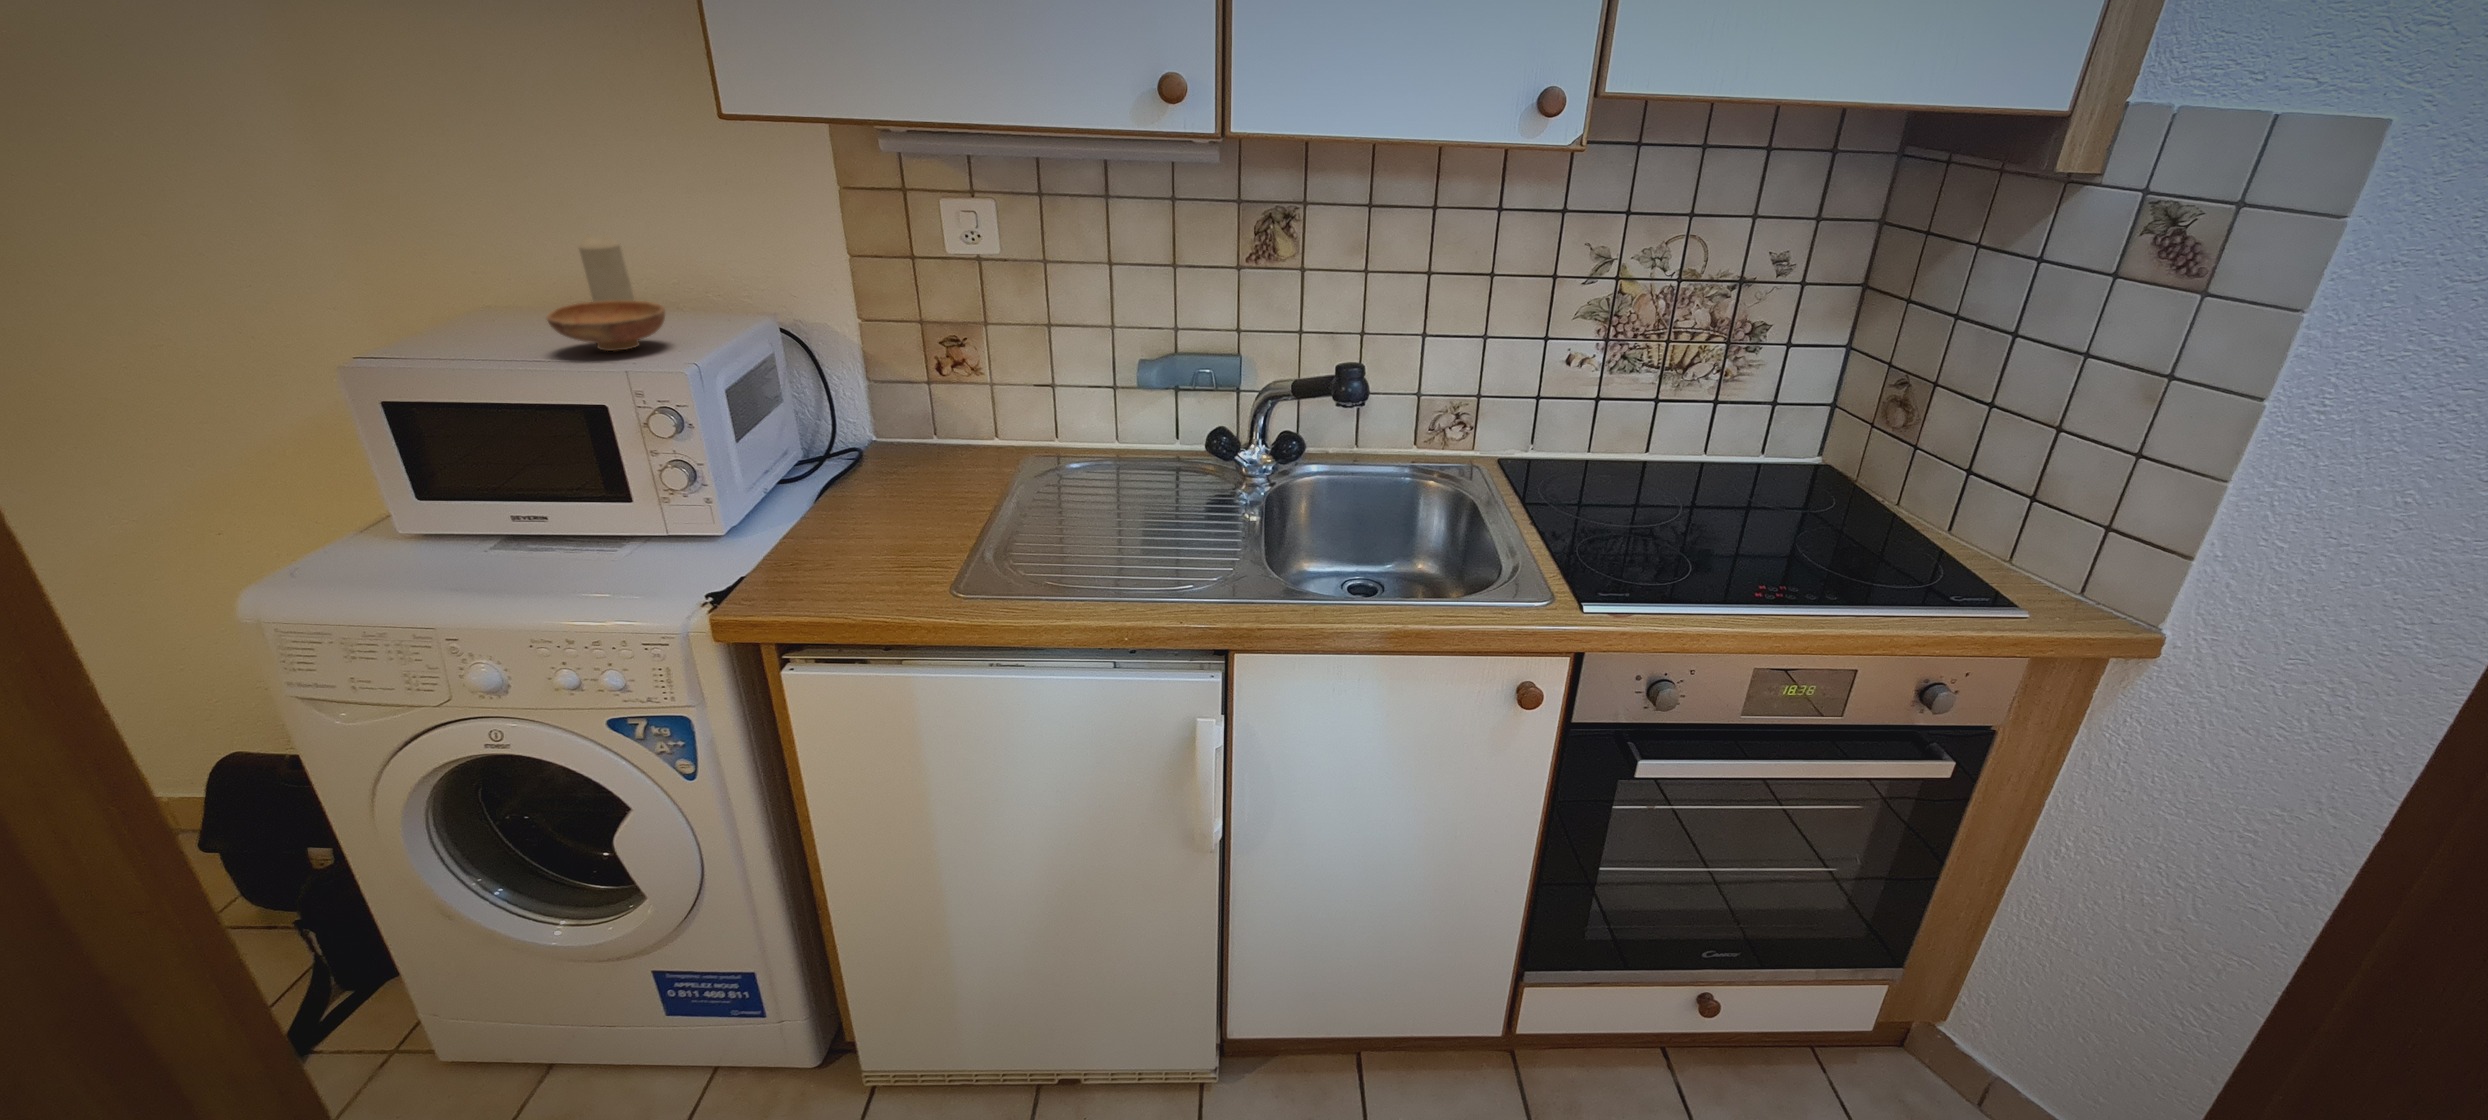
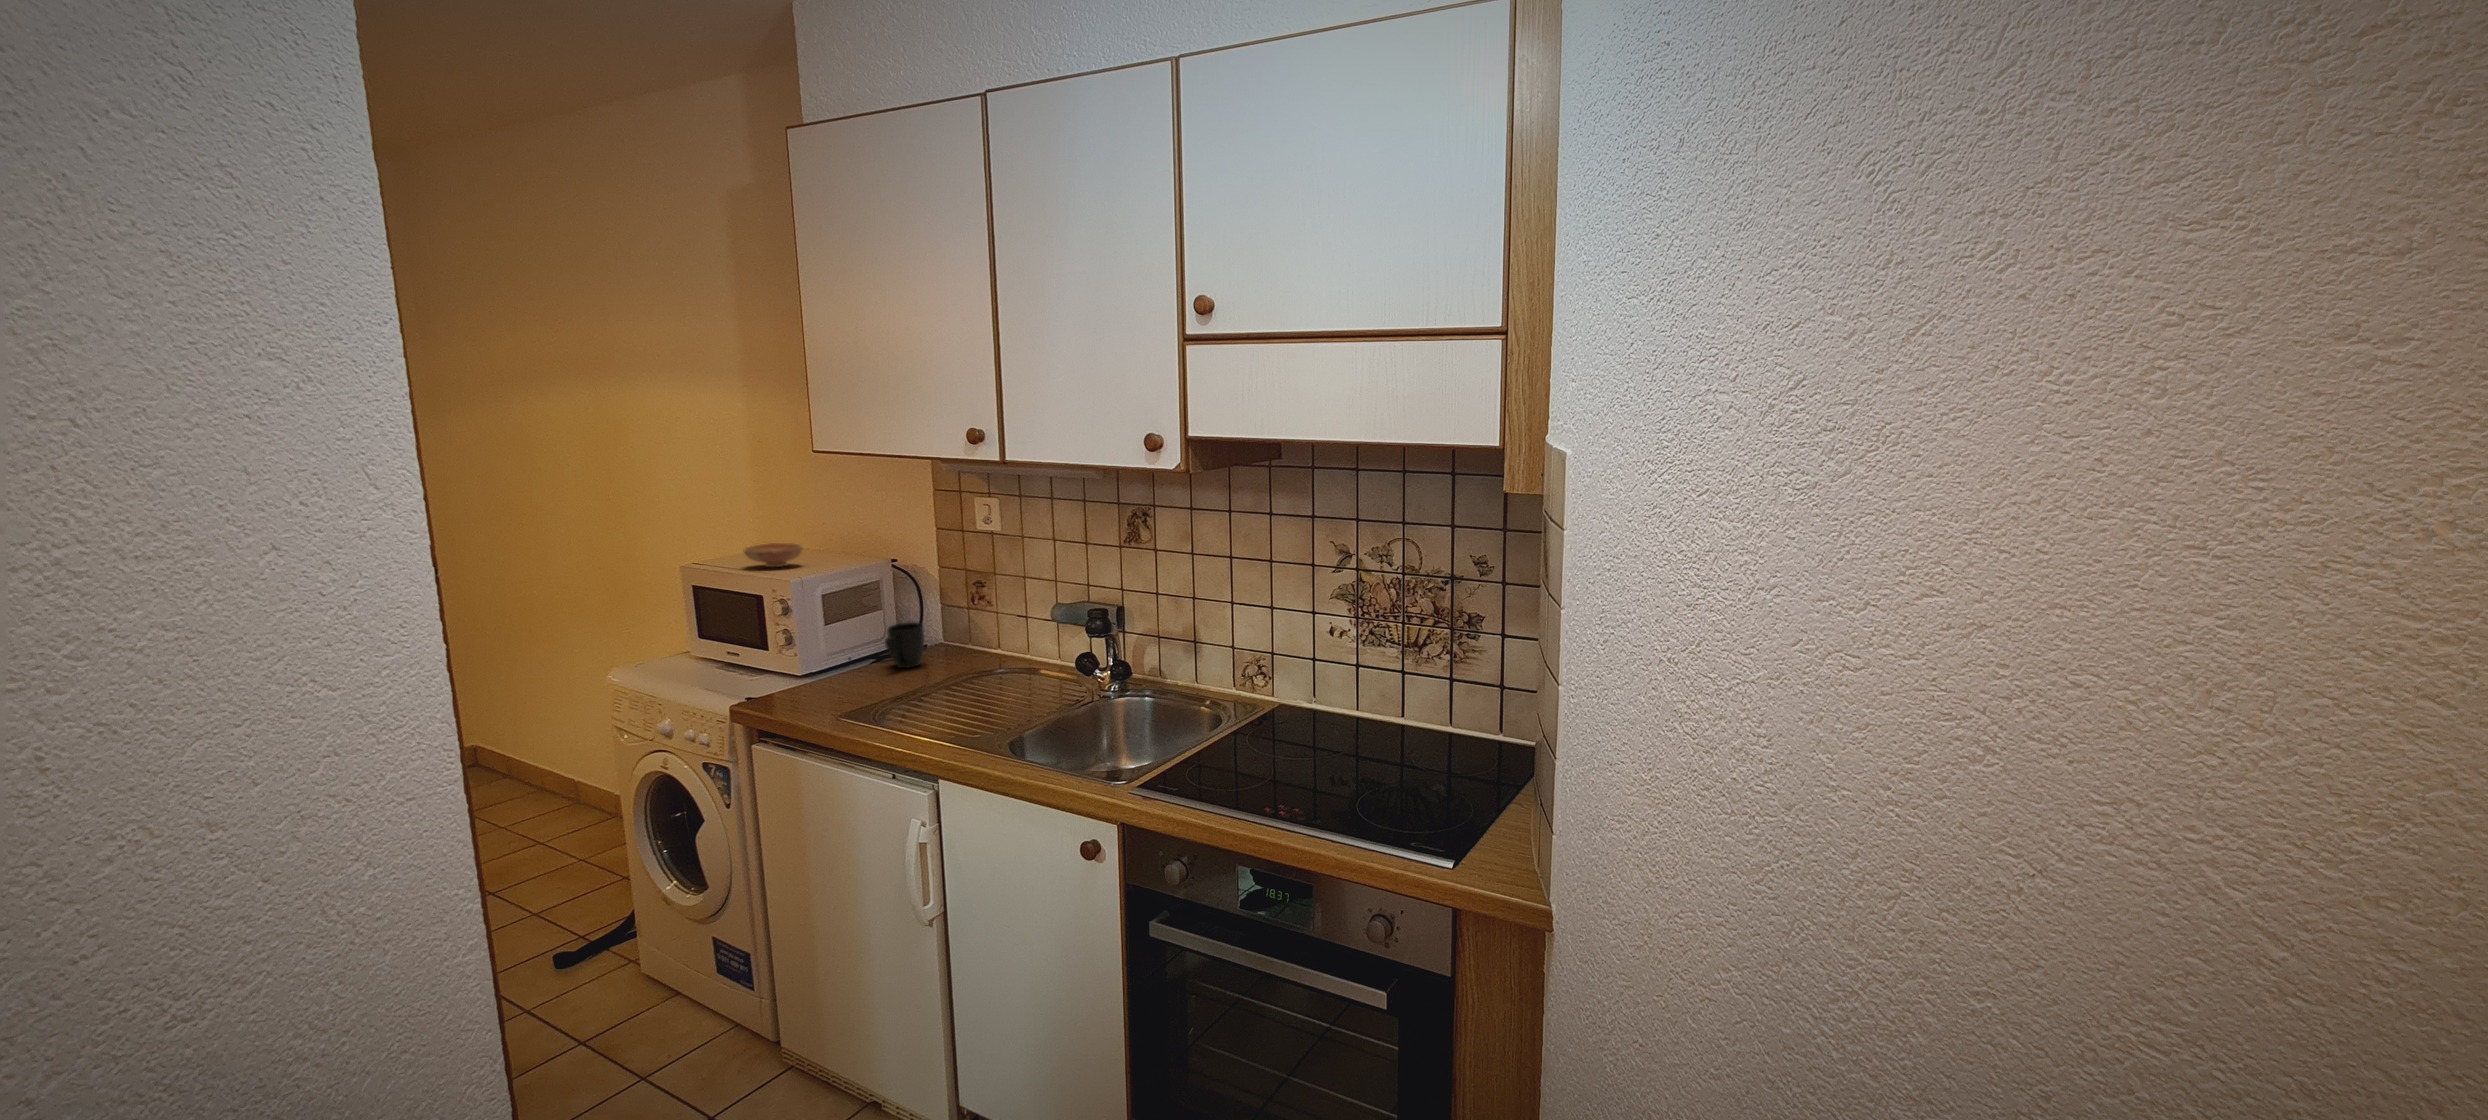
candle: present [579,235,634,301] -> none [830,512,855,551]
mug: none [849,416,912,493] -> present [885,622,924,668]

